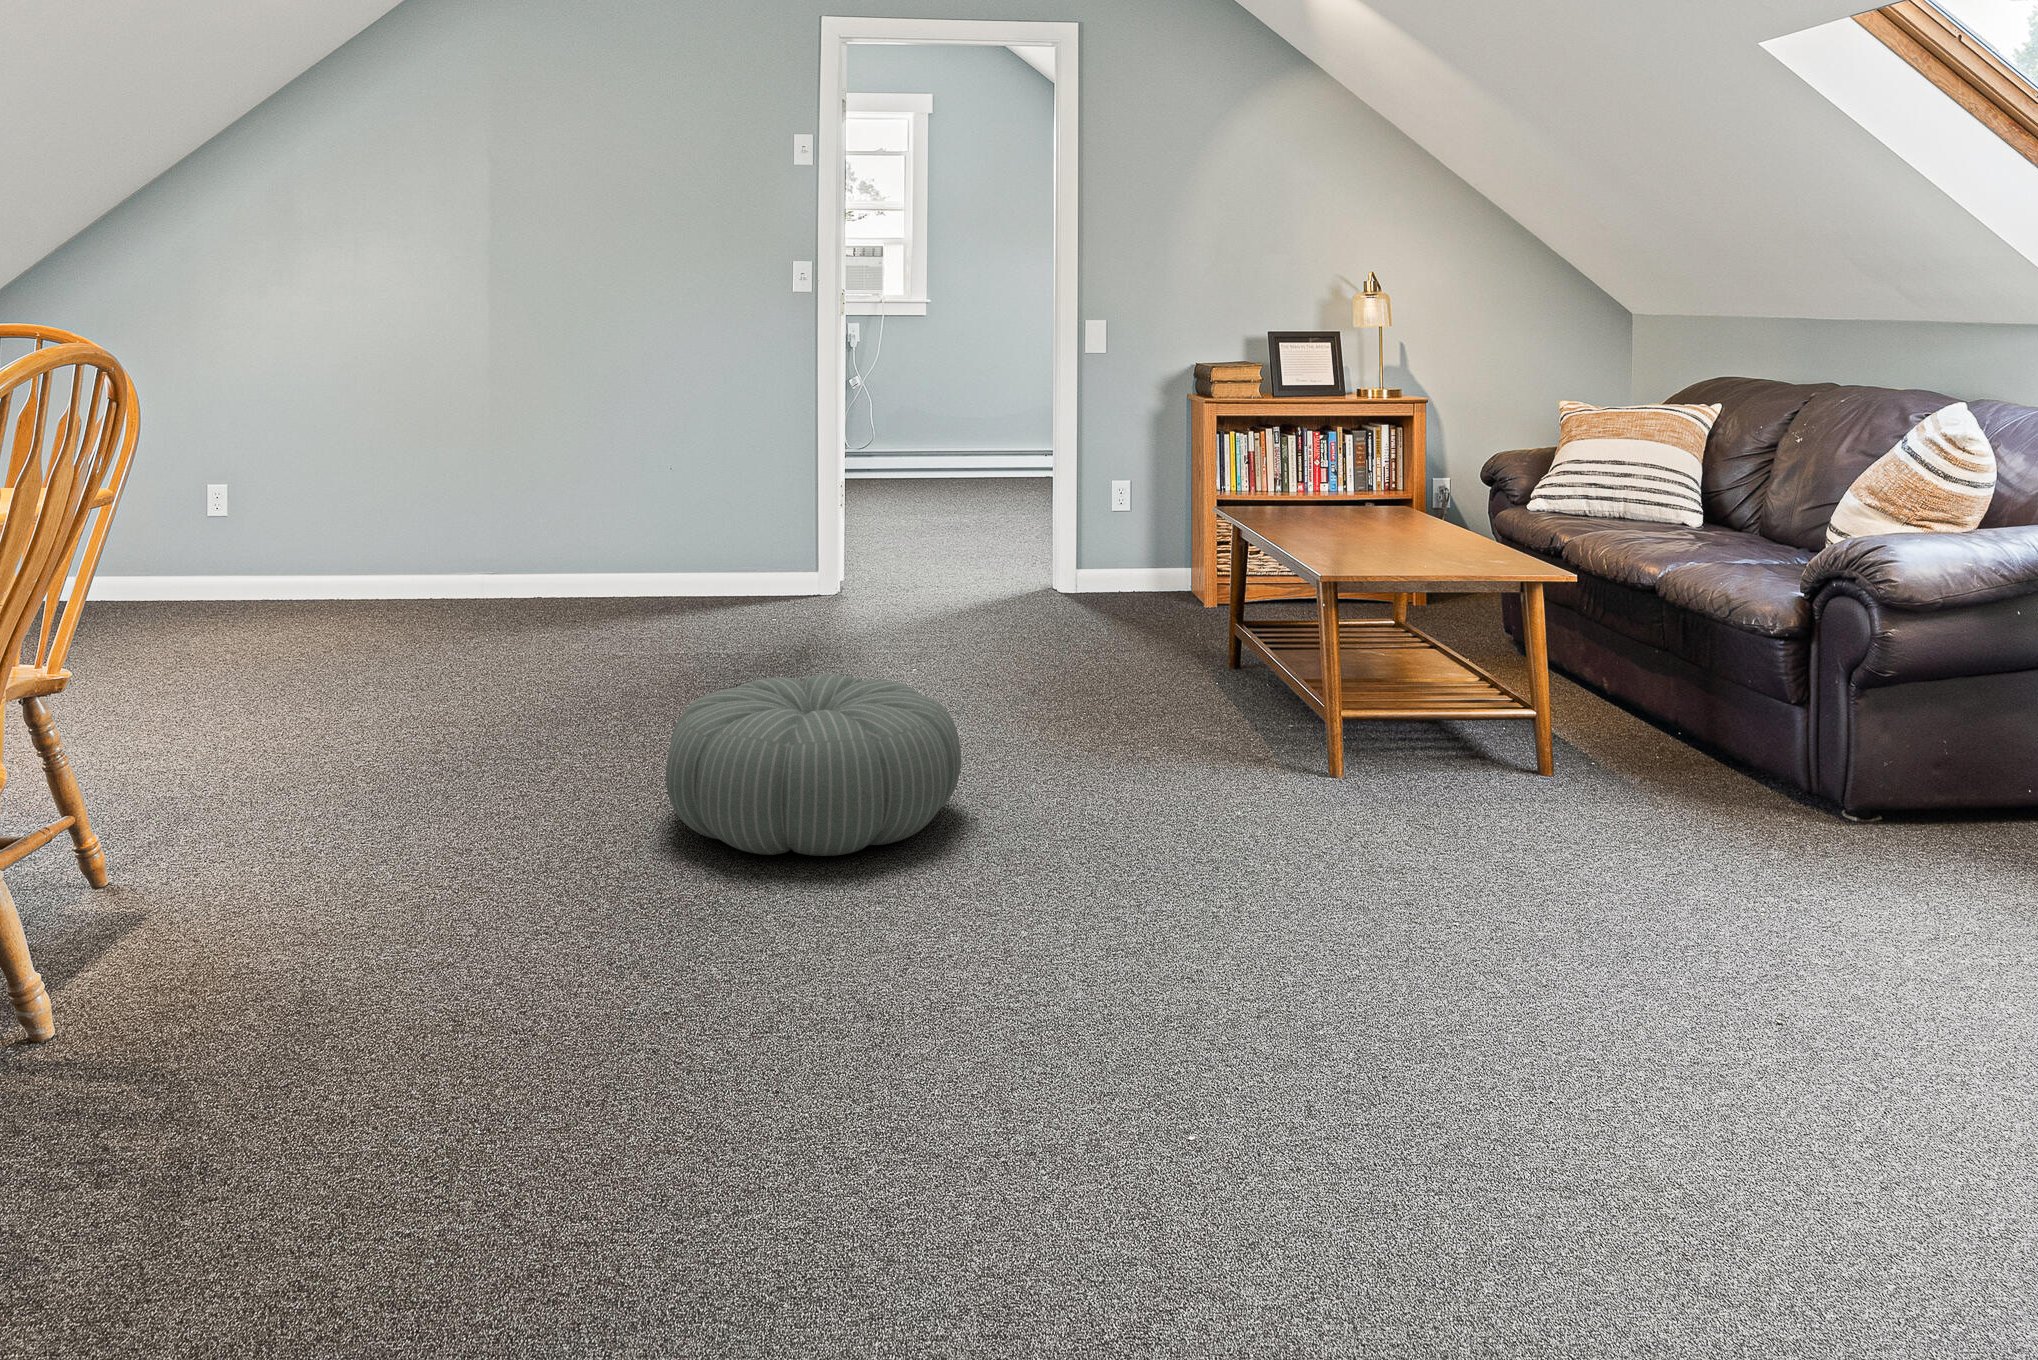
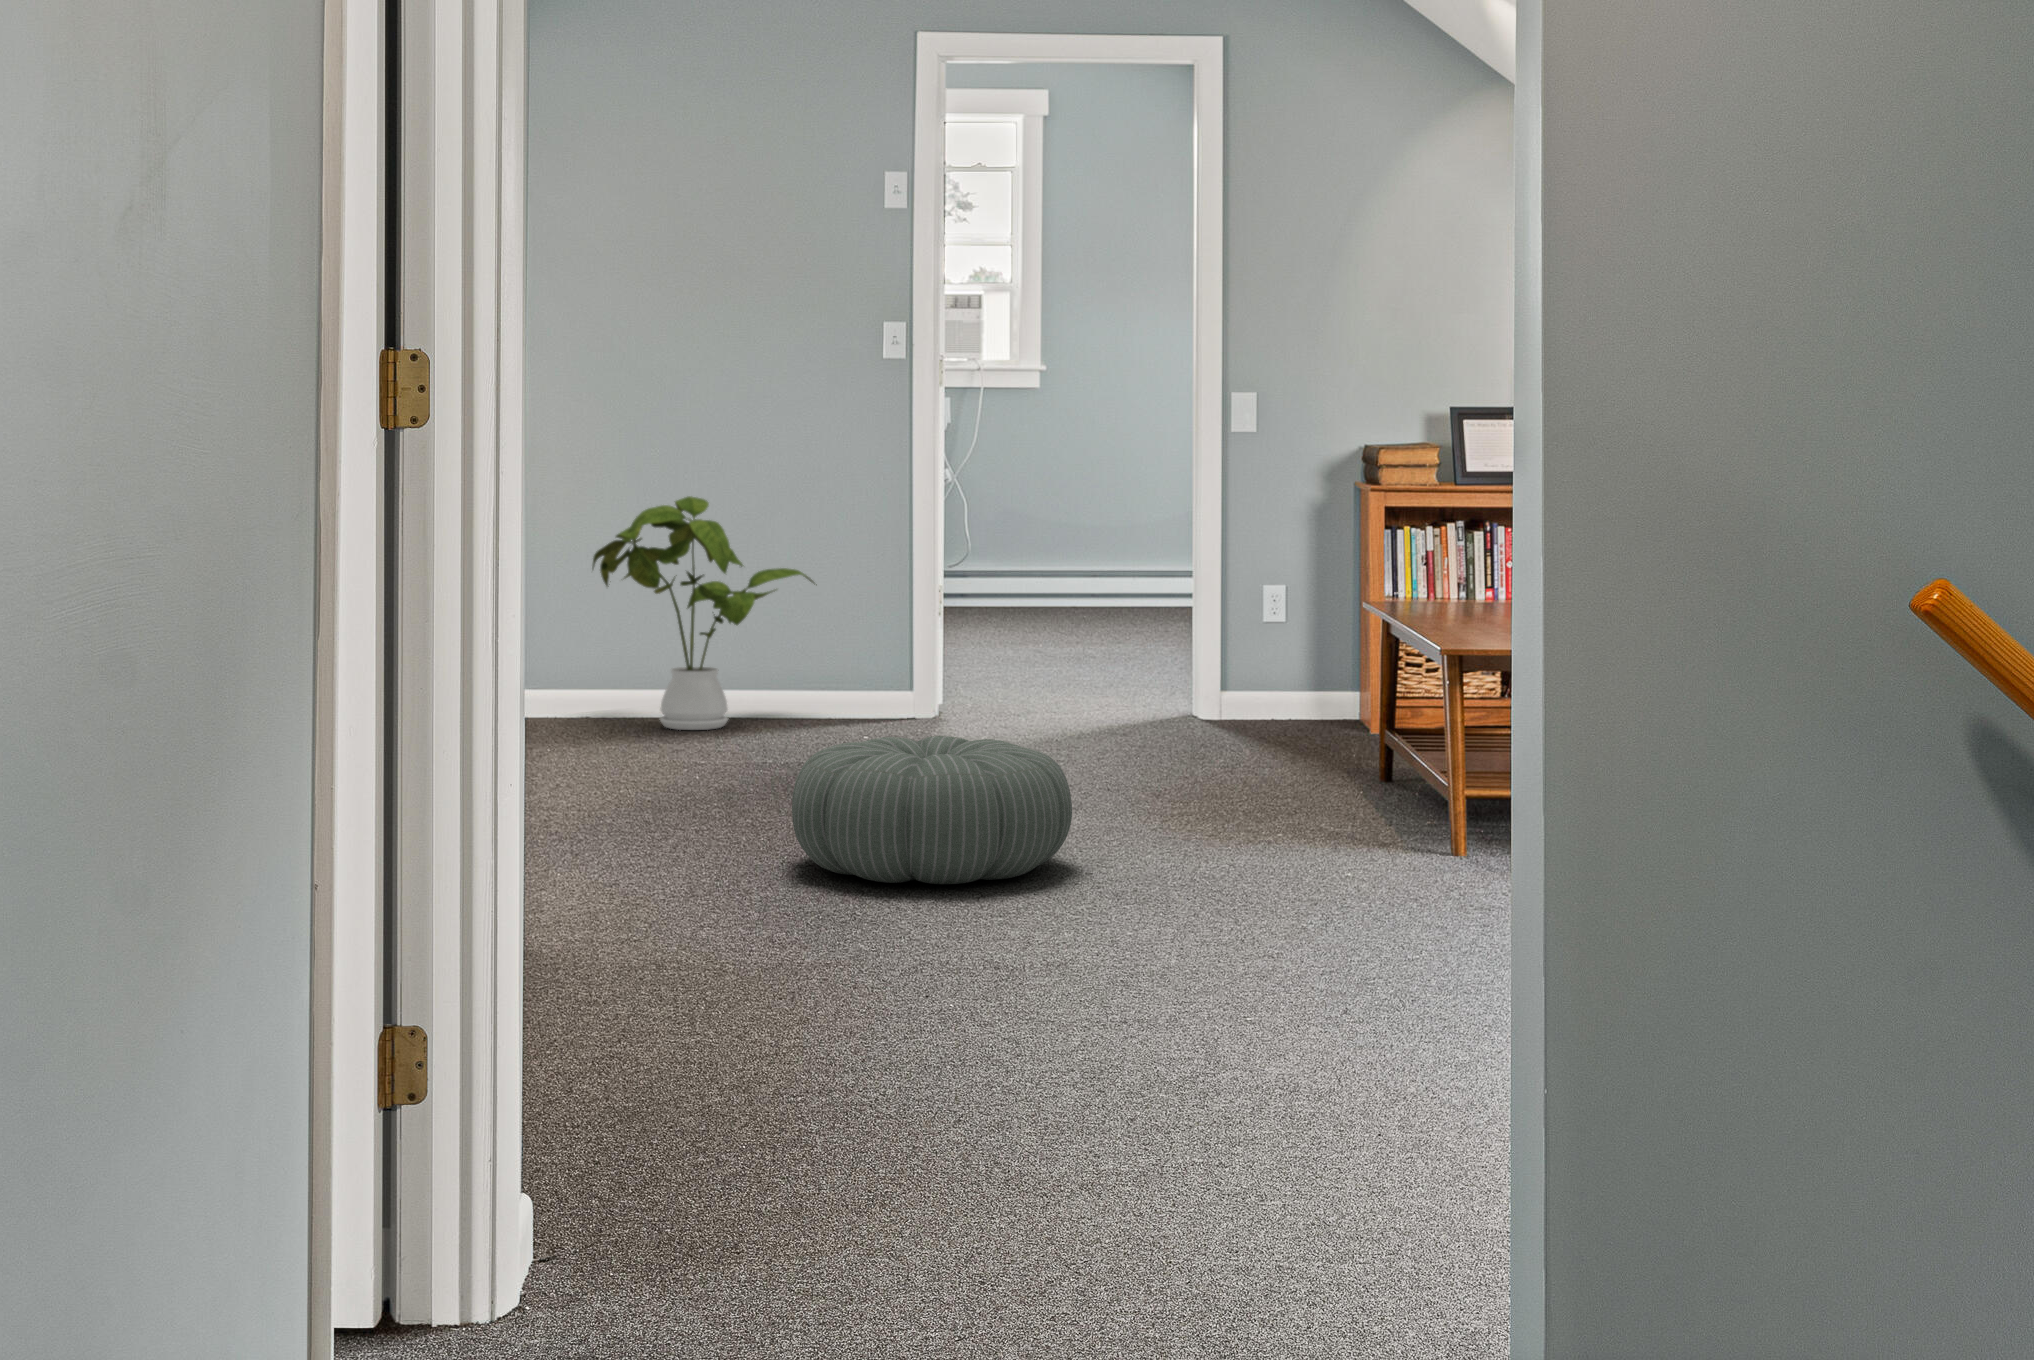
house plant: none [540,411,739,611] -> present [592,496,817,730]

